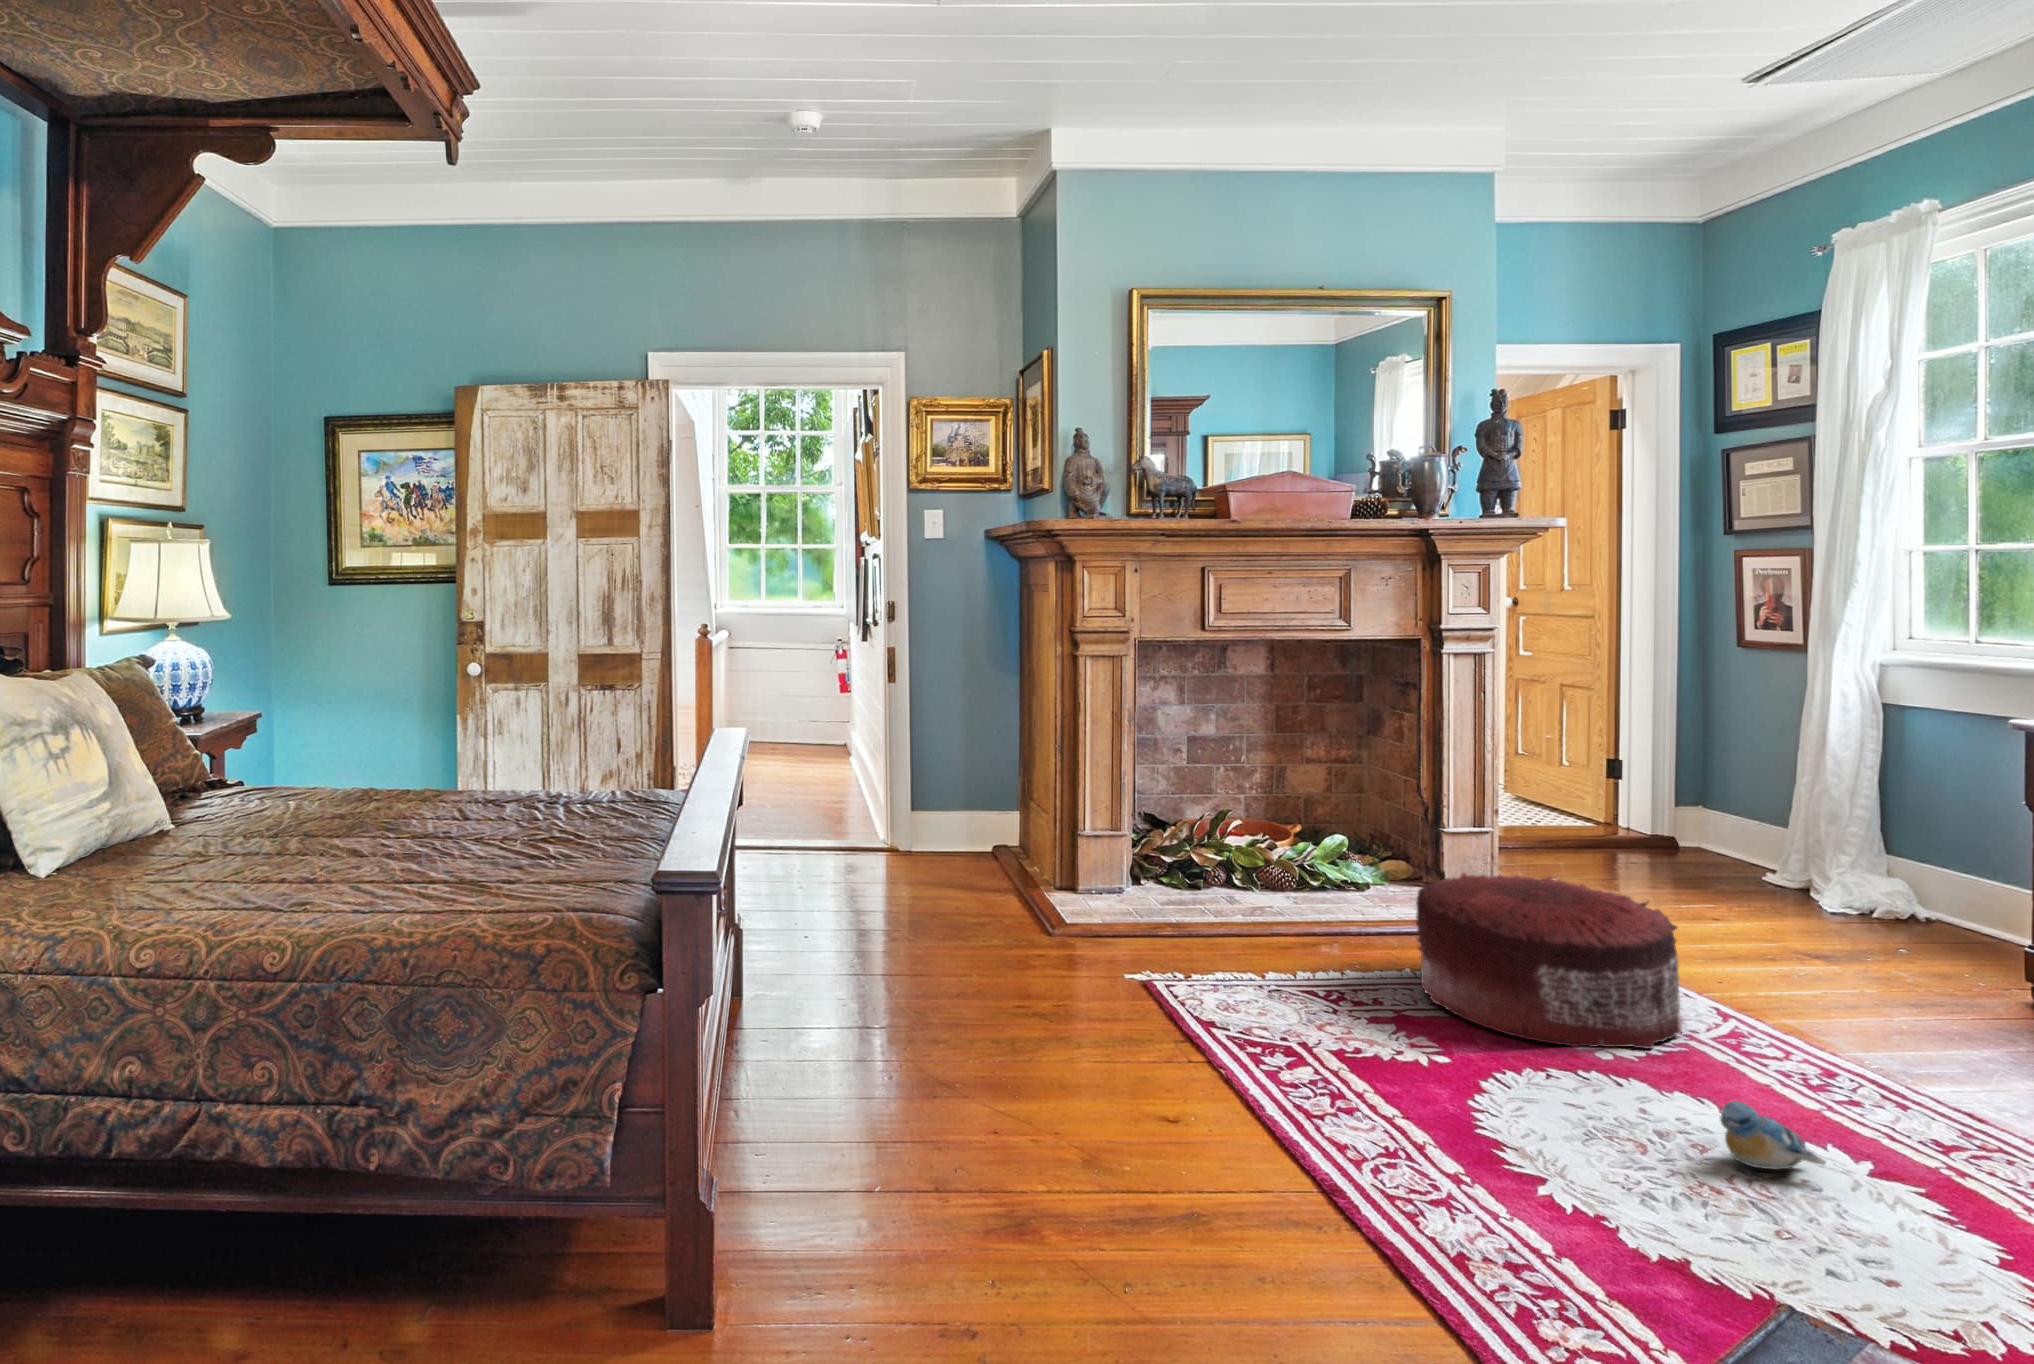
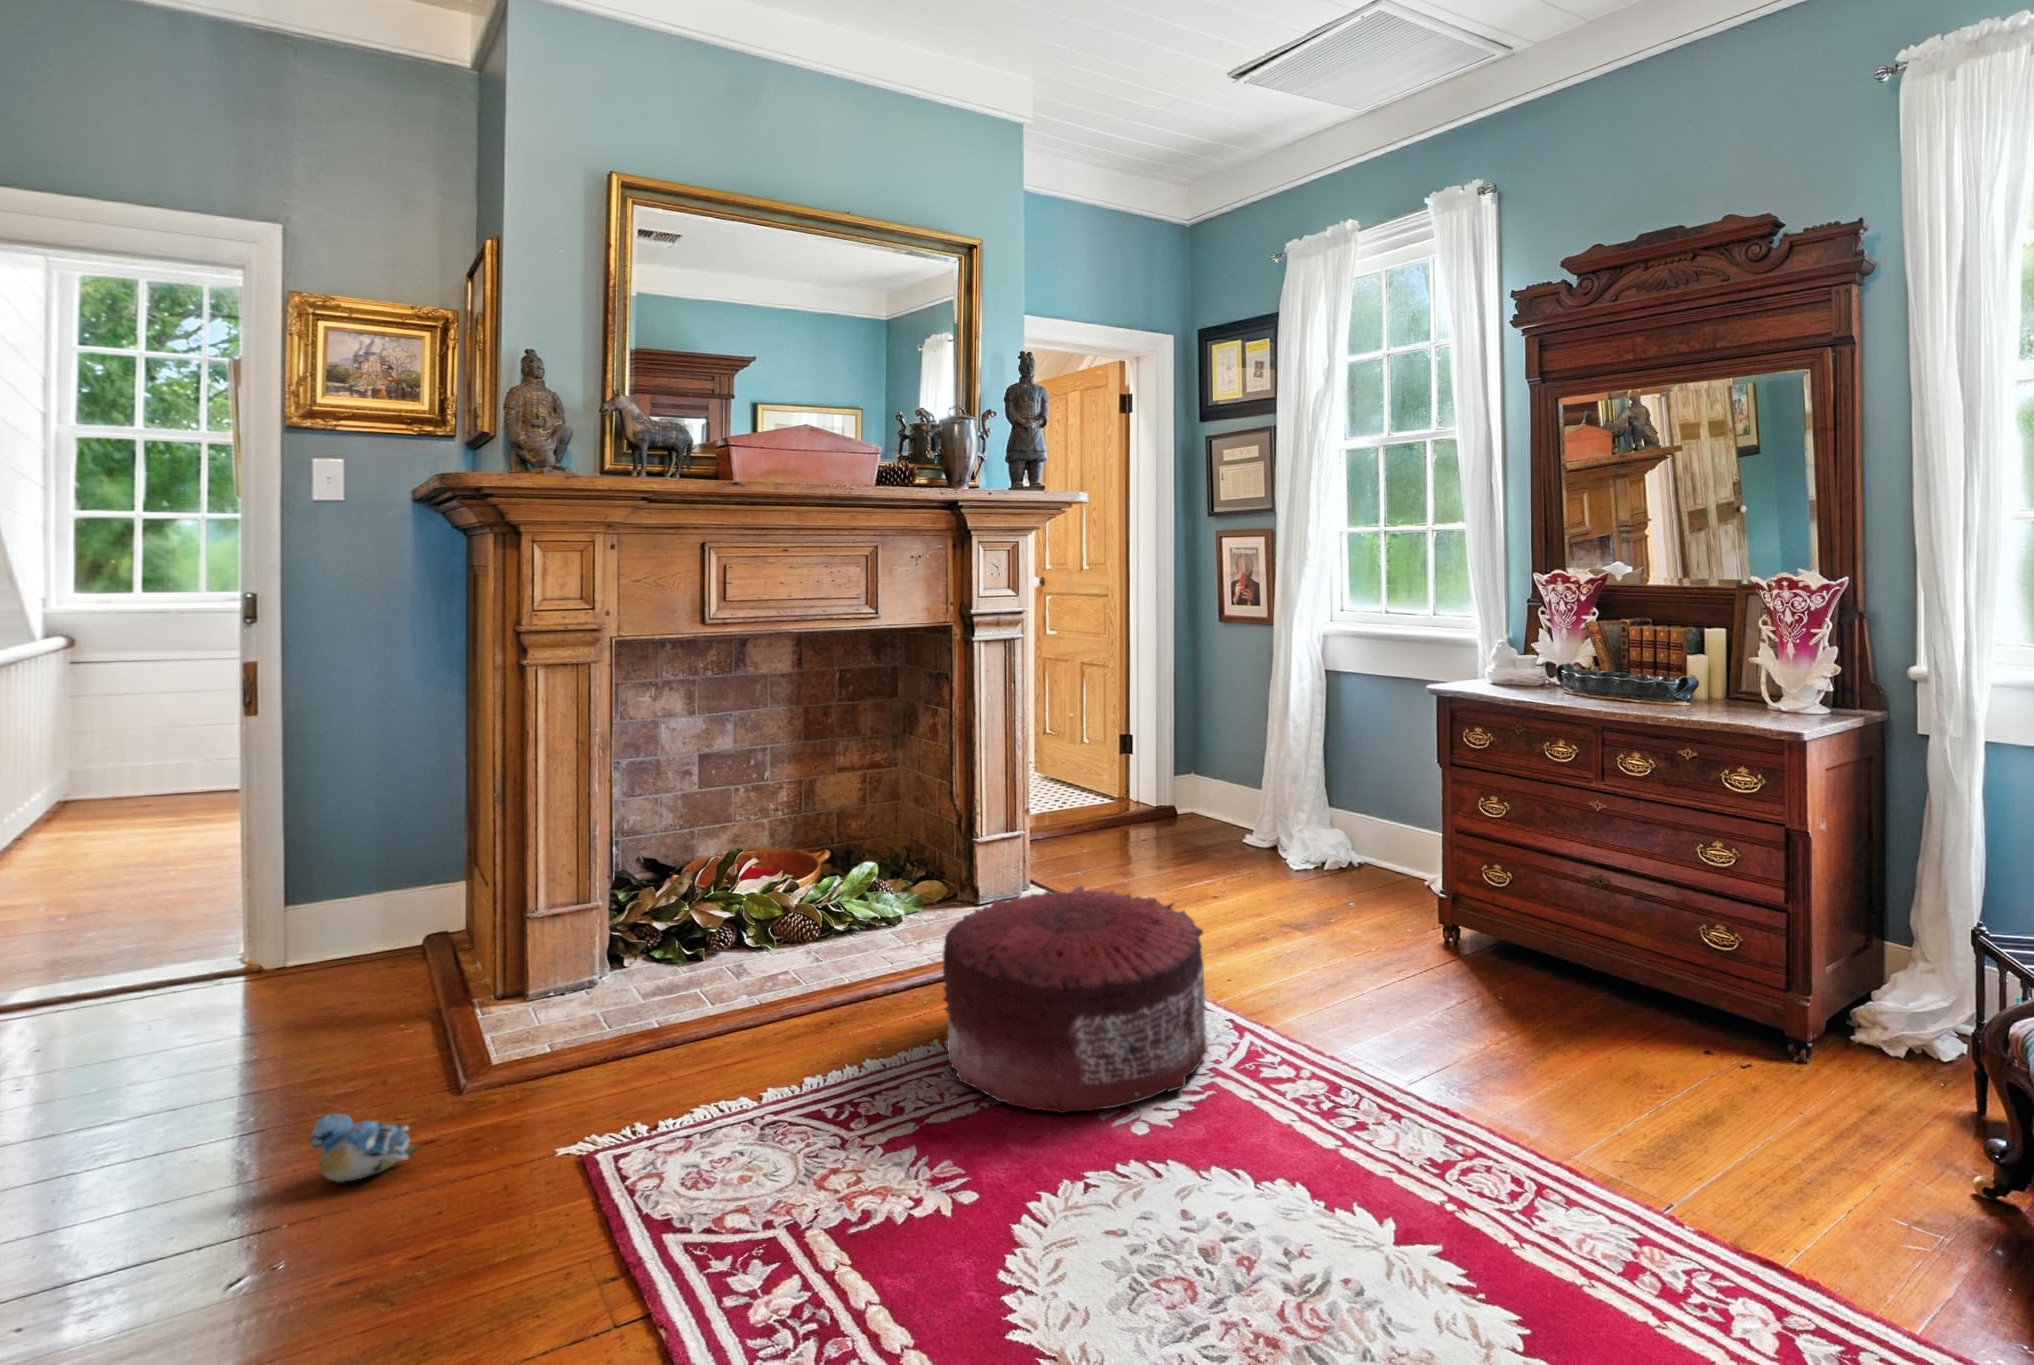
plush toy: present [1721,1101,1826,1169] -> present [308,1113,421,1182]

